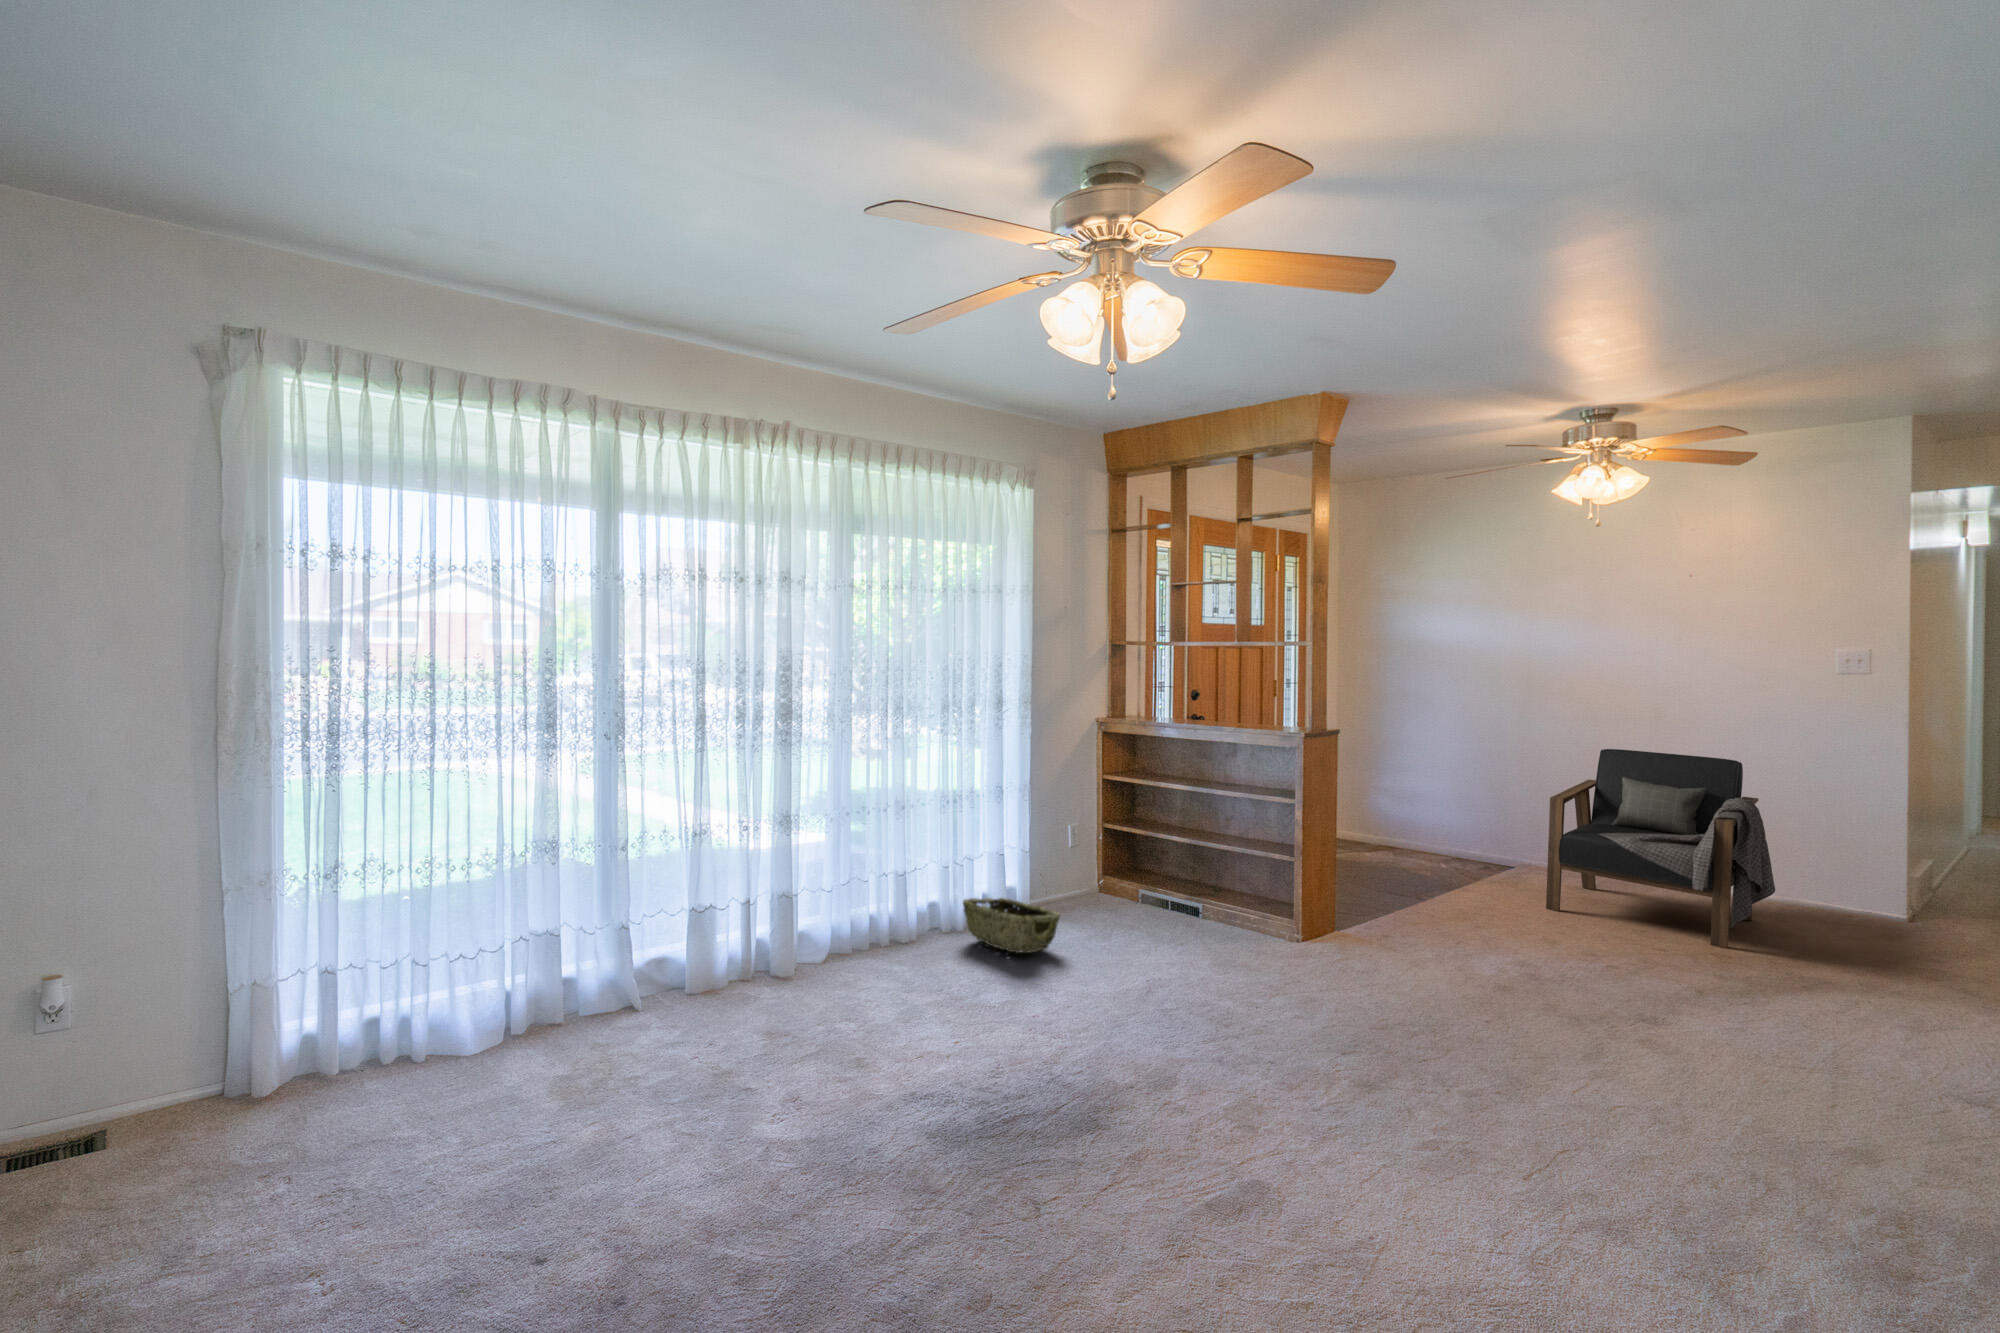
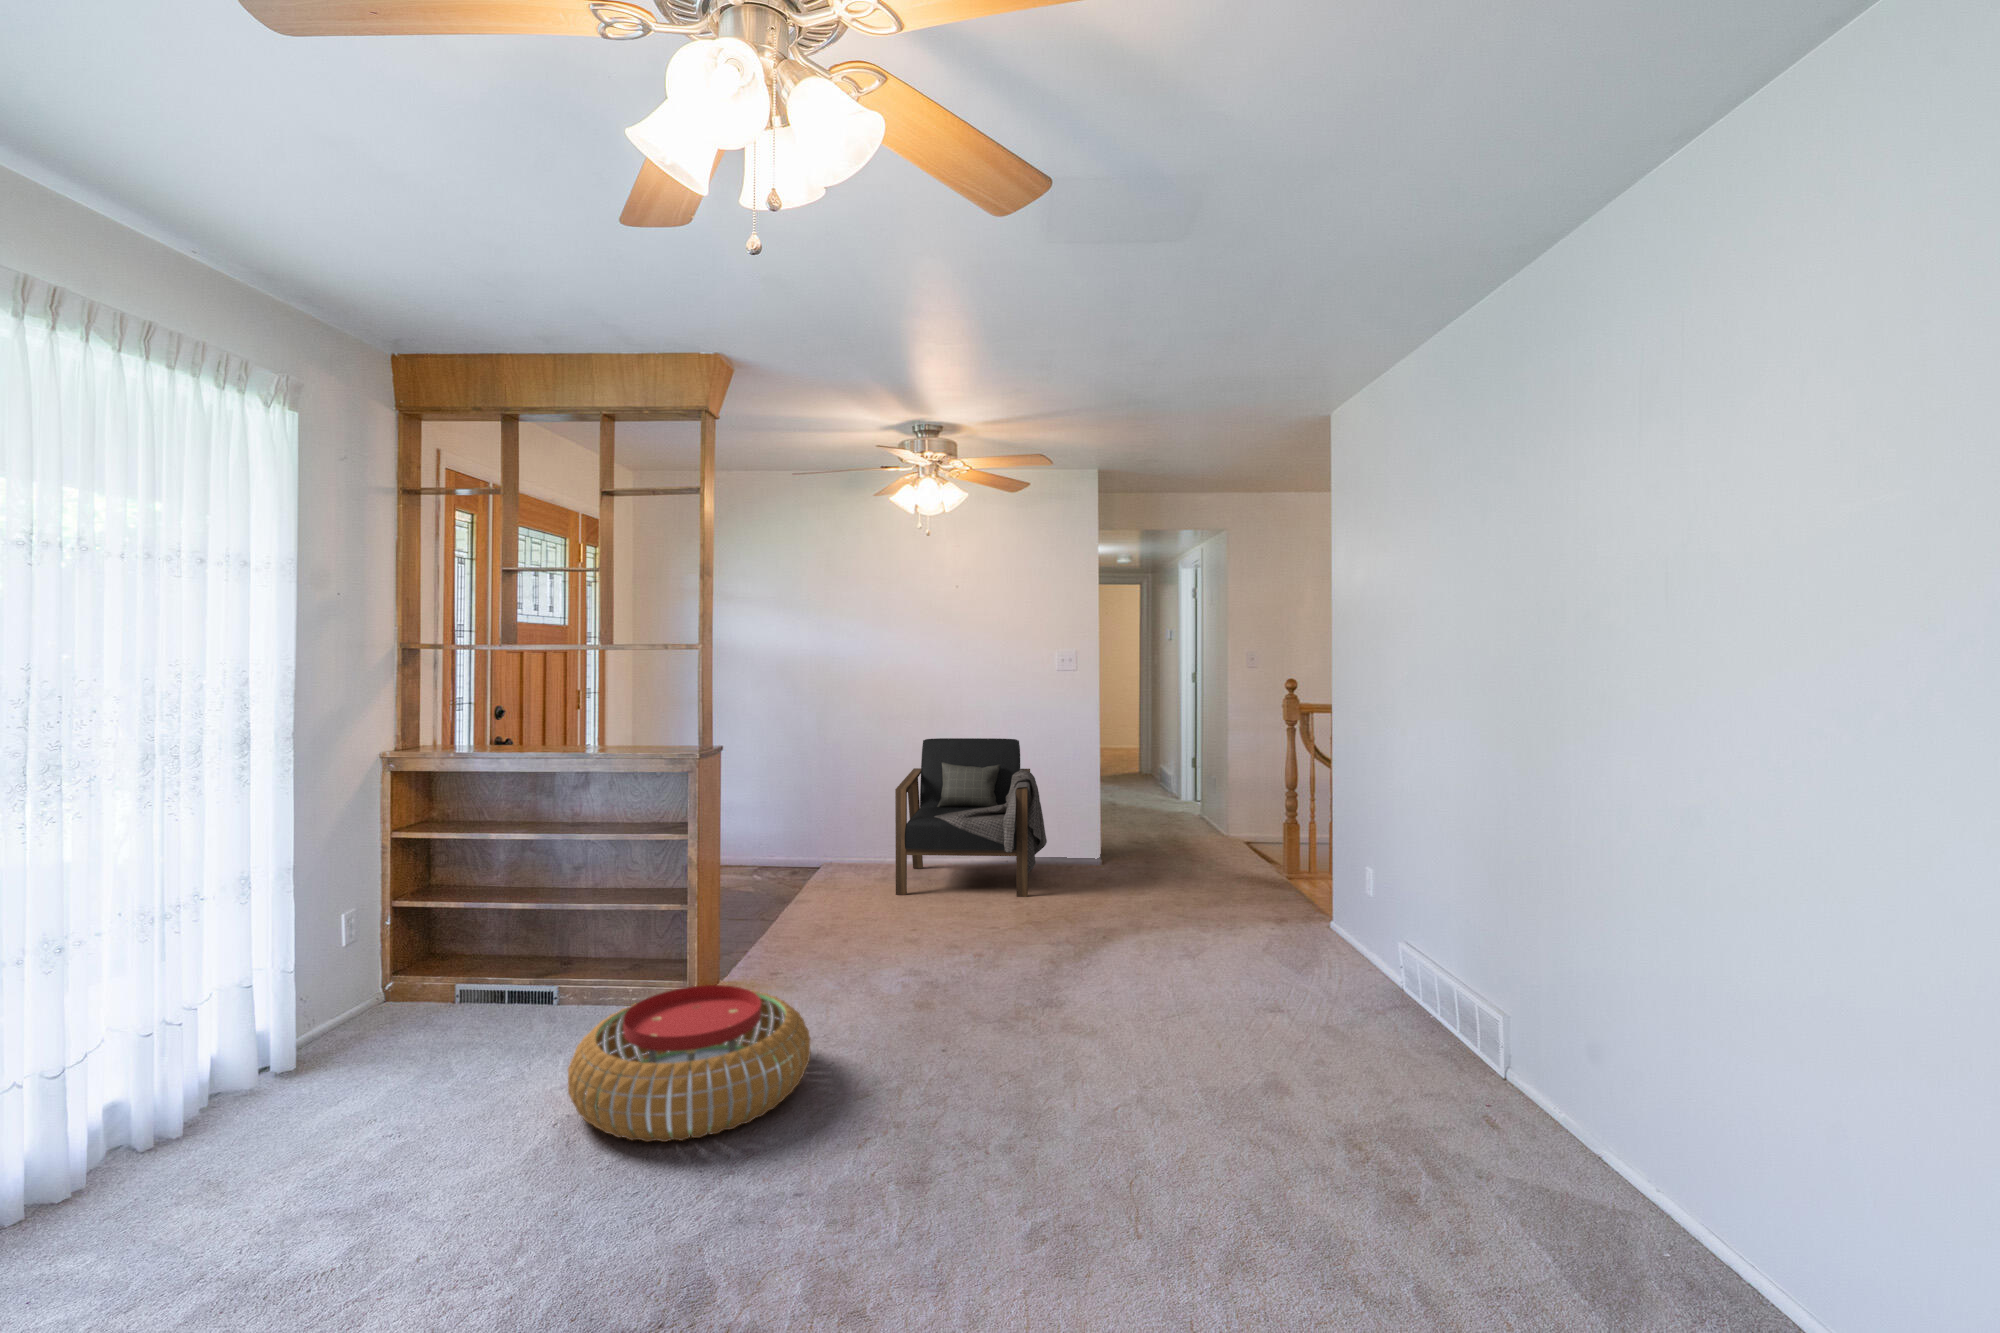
woven basket: present [963,898,1060,953] -> none [137,1058,350,1153]
pouf: none [1179,926,1377,1048] -> present [568,985,811,1142]

